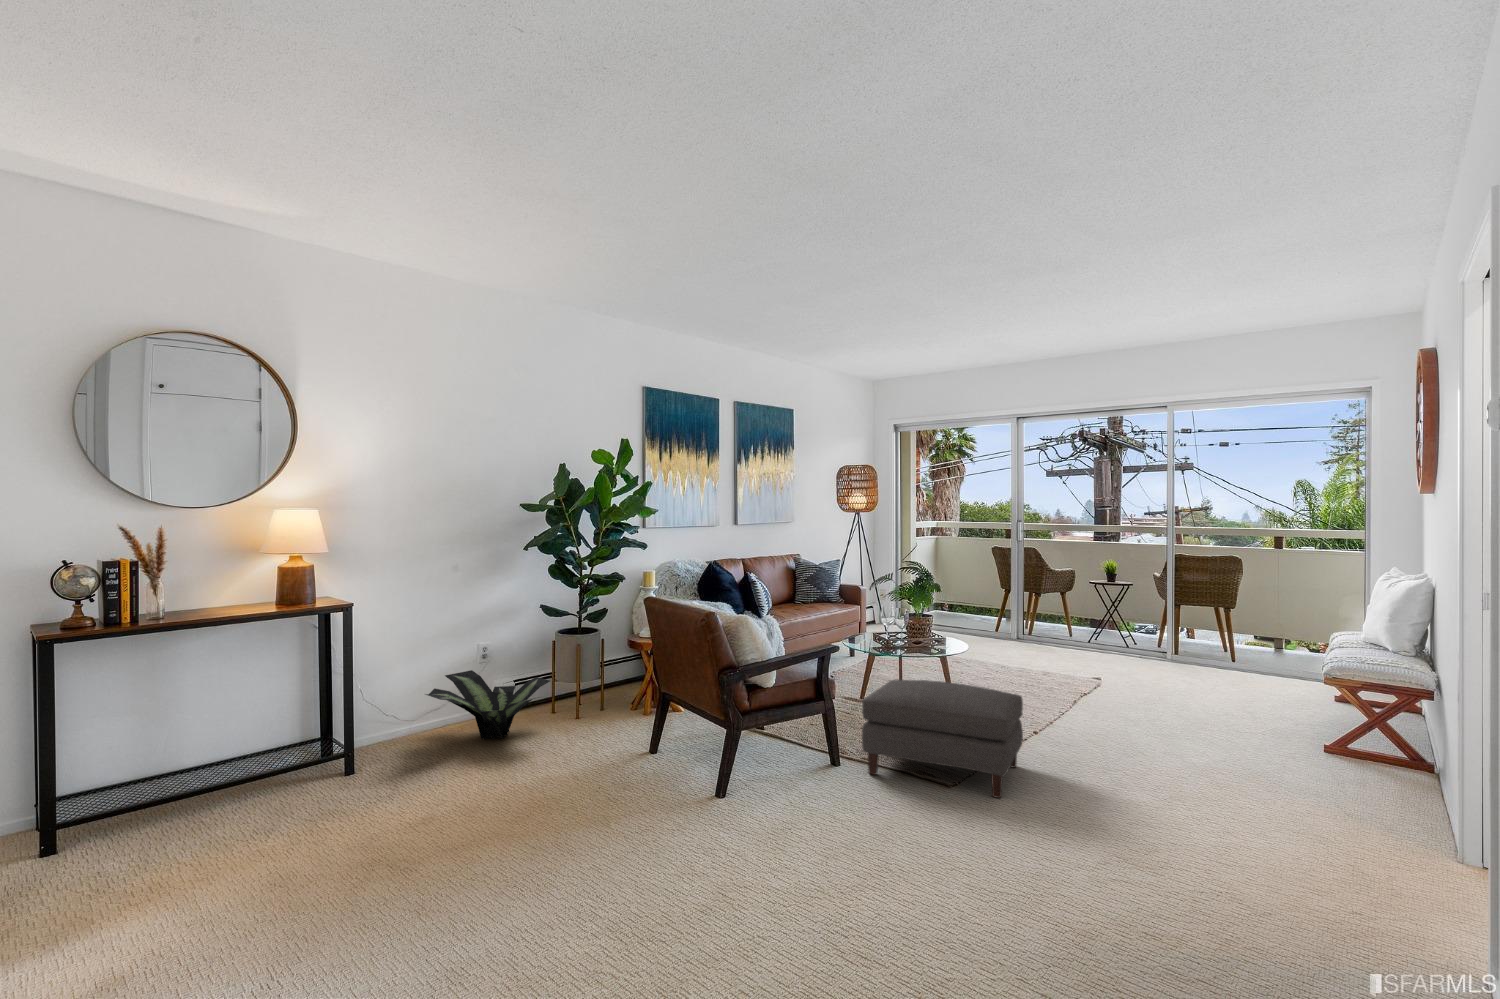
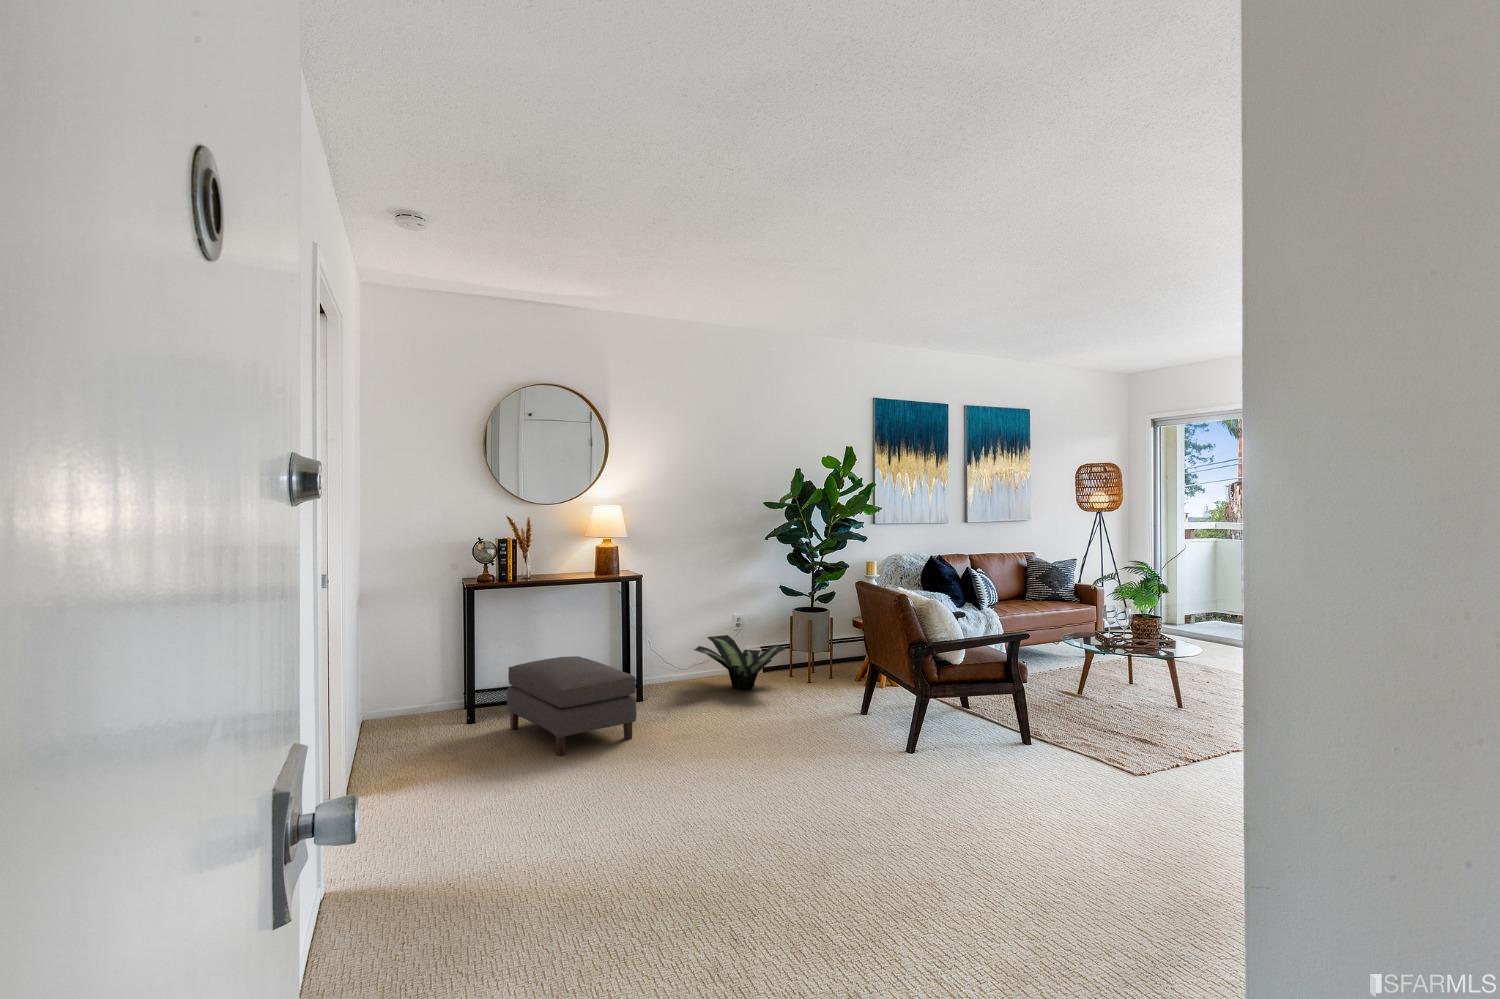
ottoman: present [862,679,1023,798] -> present [507,656,636,756]

